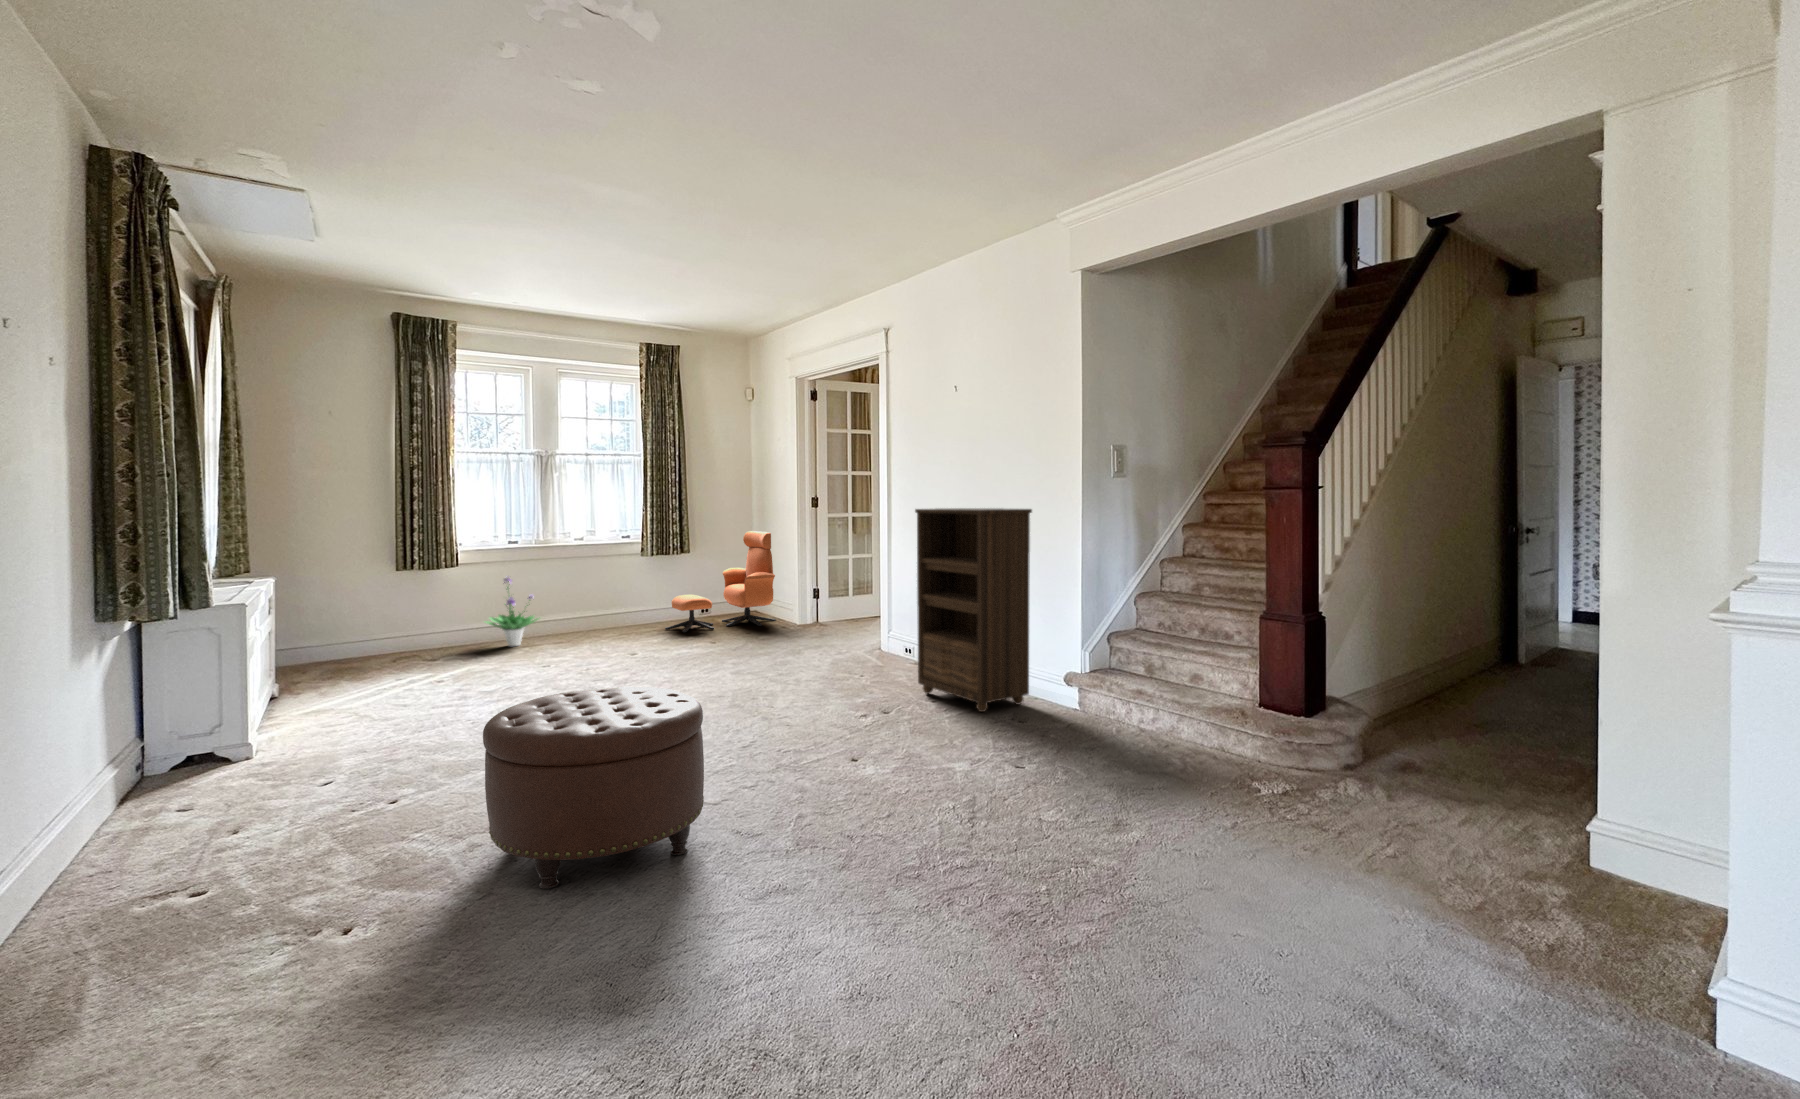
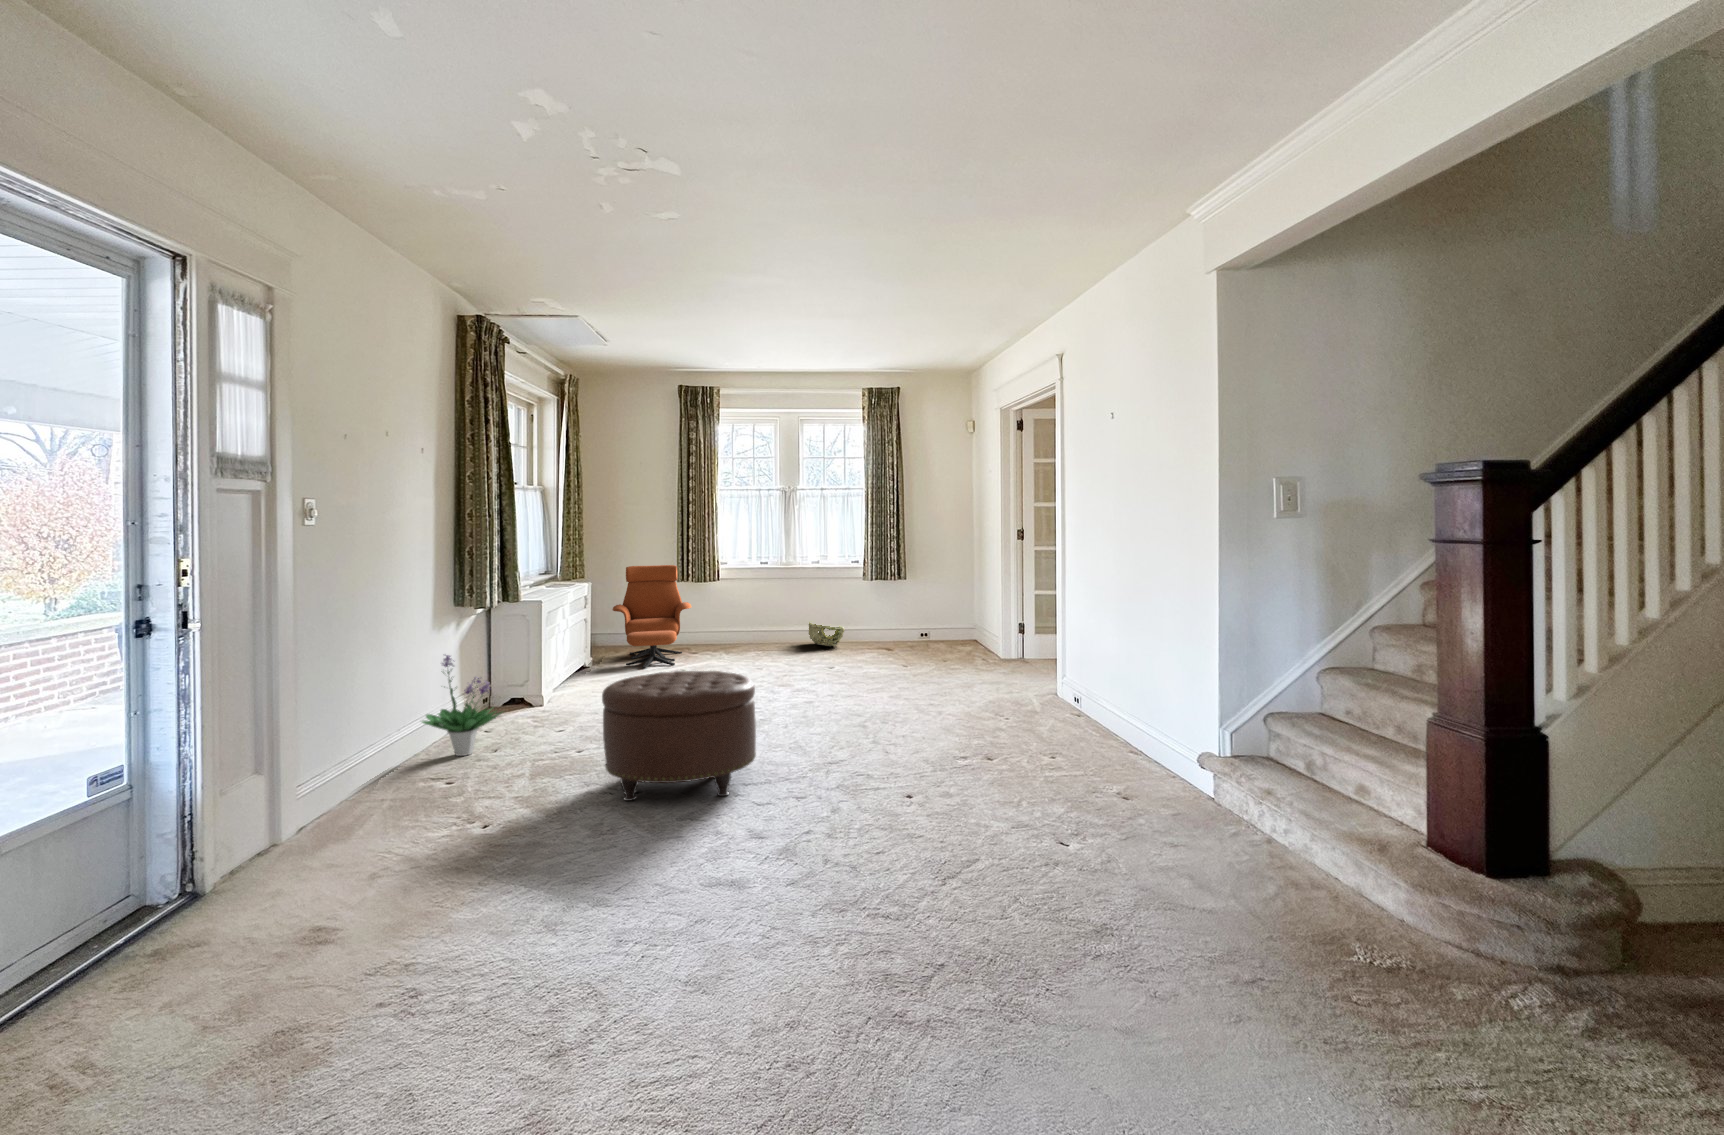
bookshelf: present [915,508,1032,712] -> none [1034,534,1132,733]
lounge chair: present [665,531,776,632] -> present [613,565,692,668]
potted plant: present [485,576,539,646] -> present [422,655,502,756]
woven basket: none [576,609,626,637] -> present [809,622,845,646]

